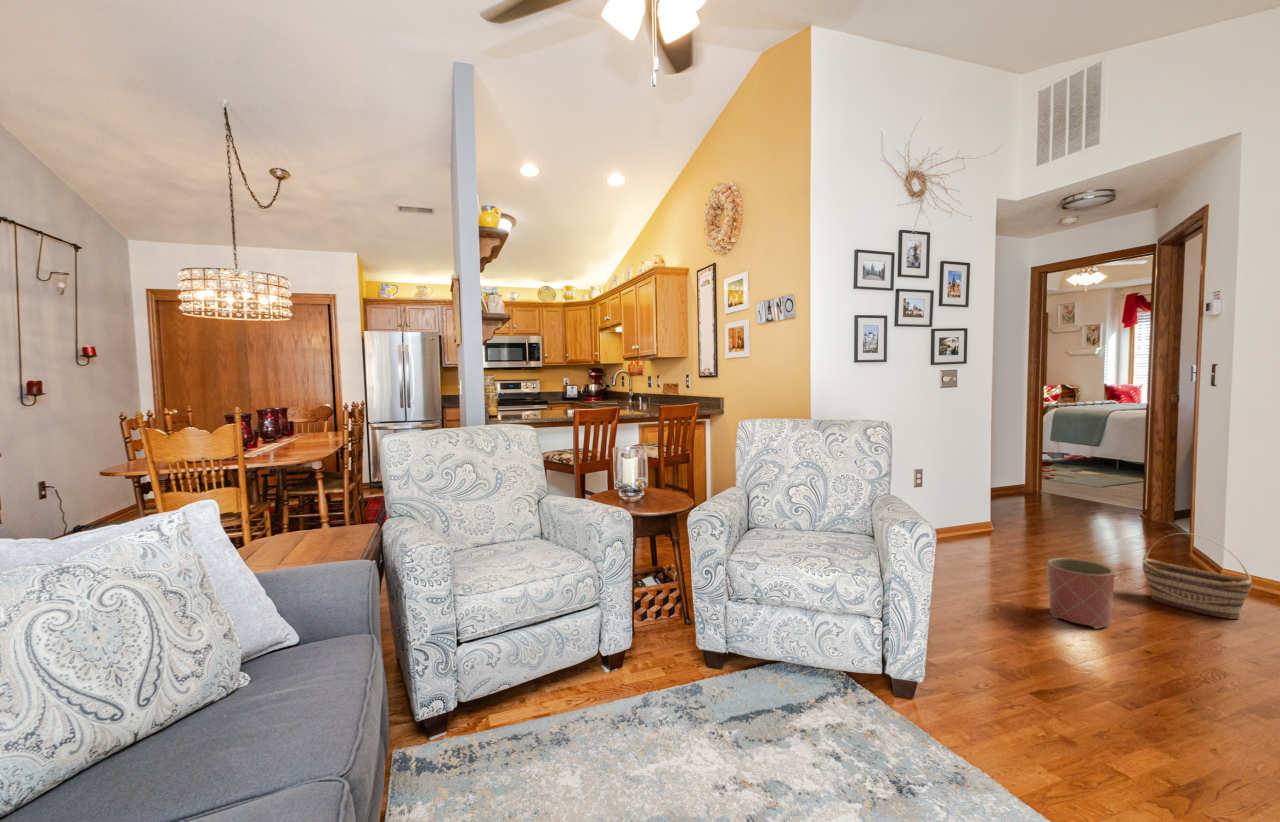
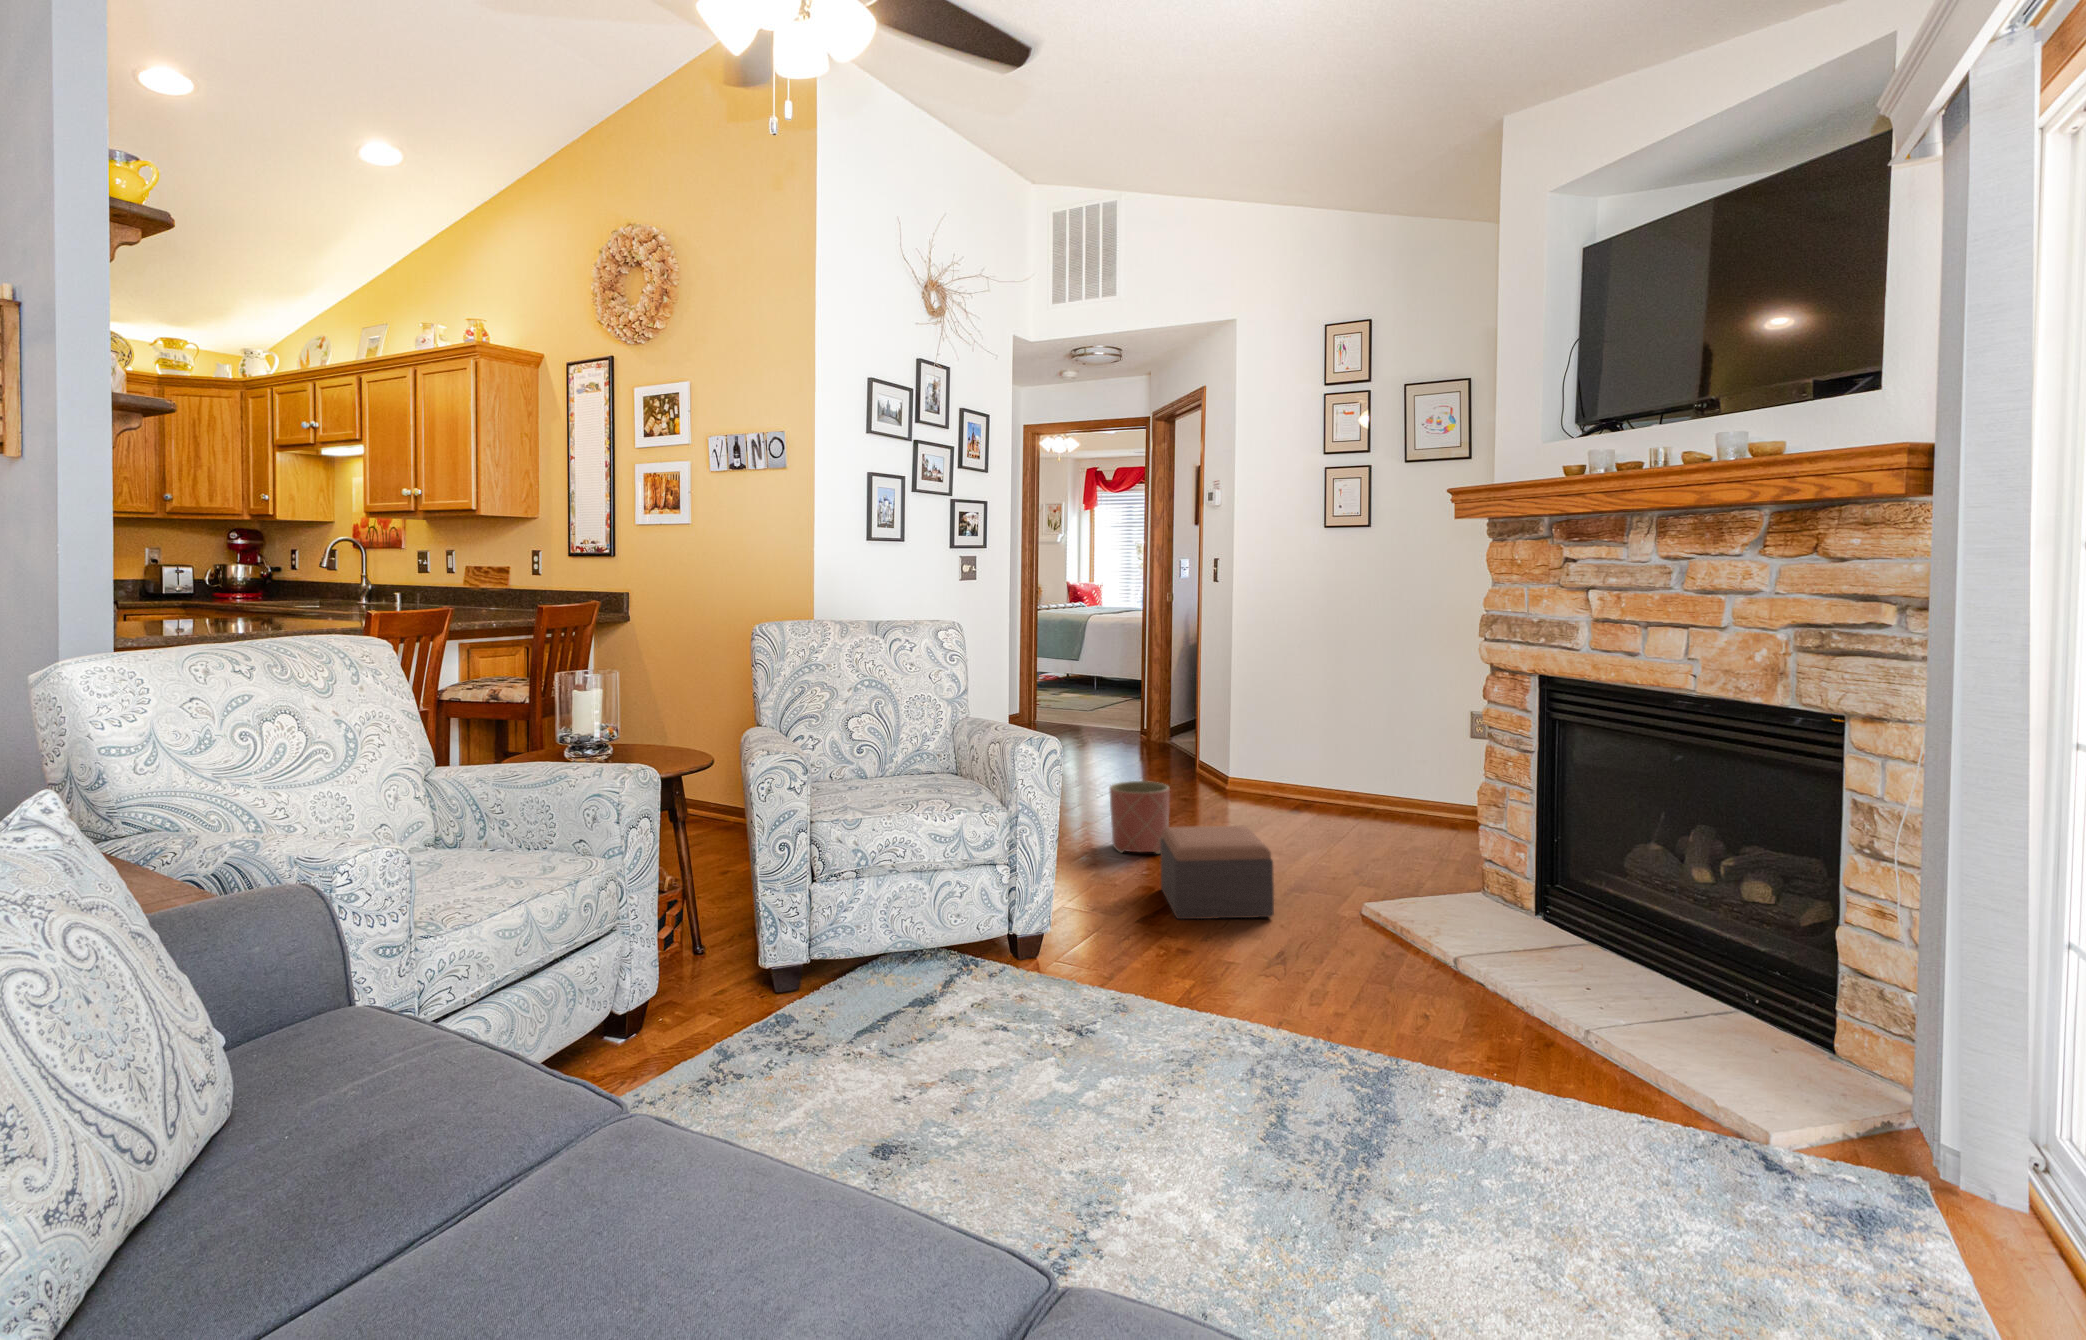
basket: present [1143,537,1251,619] -> none [1178,740,1261,824]
footstool: none [1079,614,1213,741] -> present [1160,826,1274,919]

